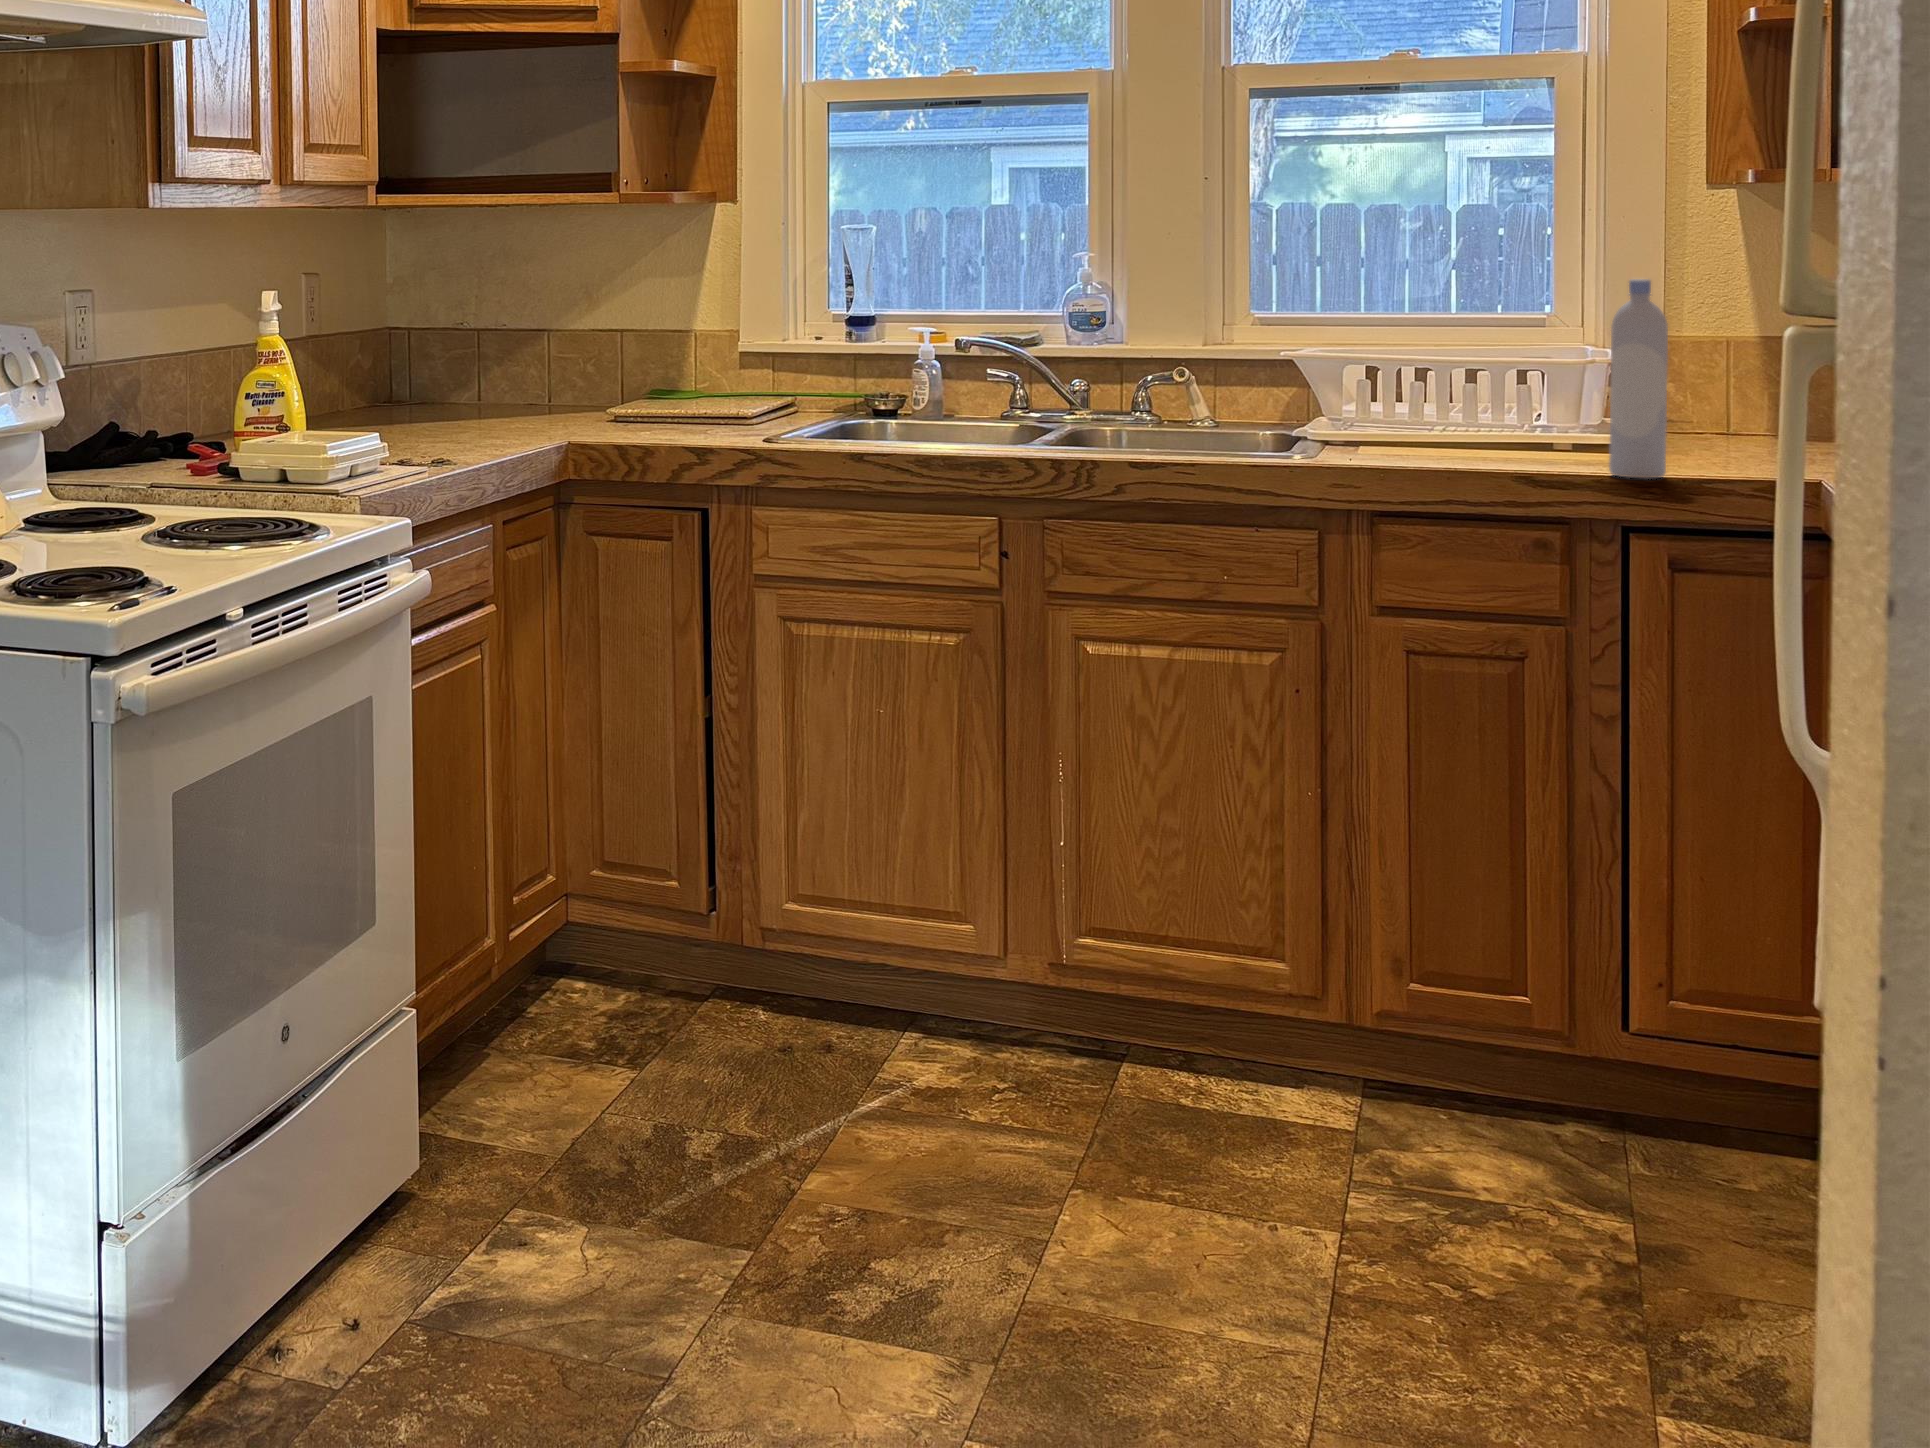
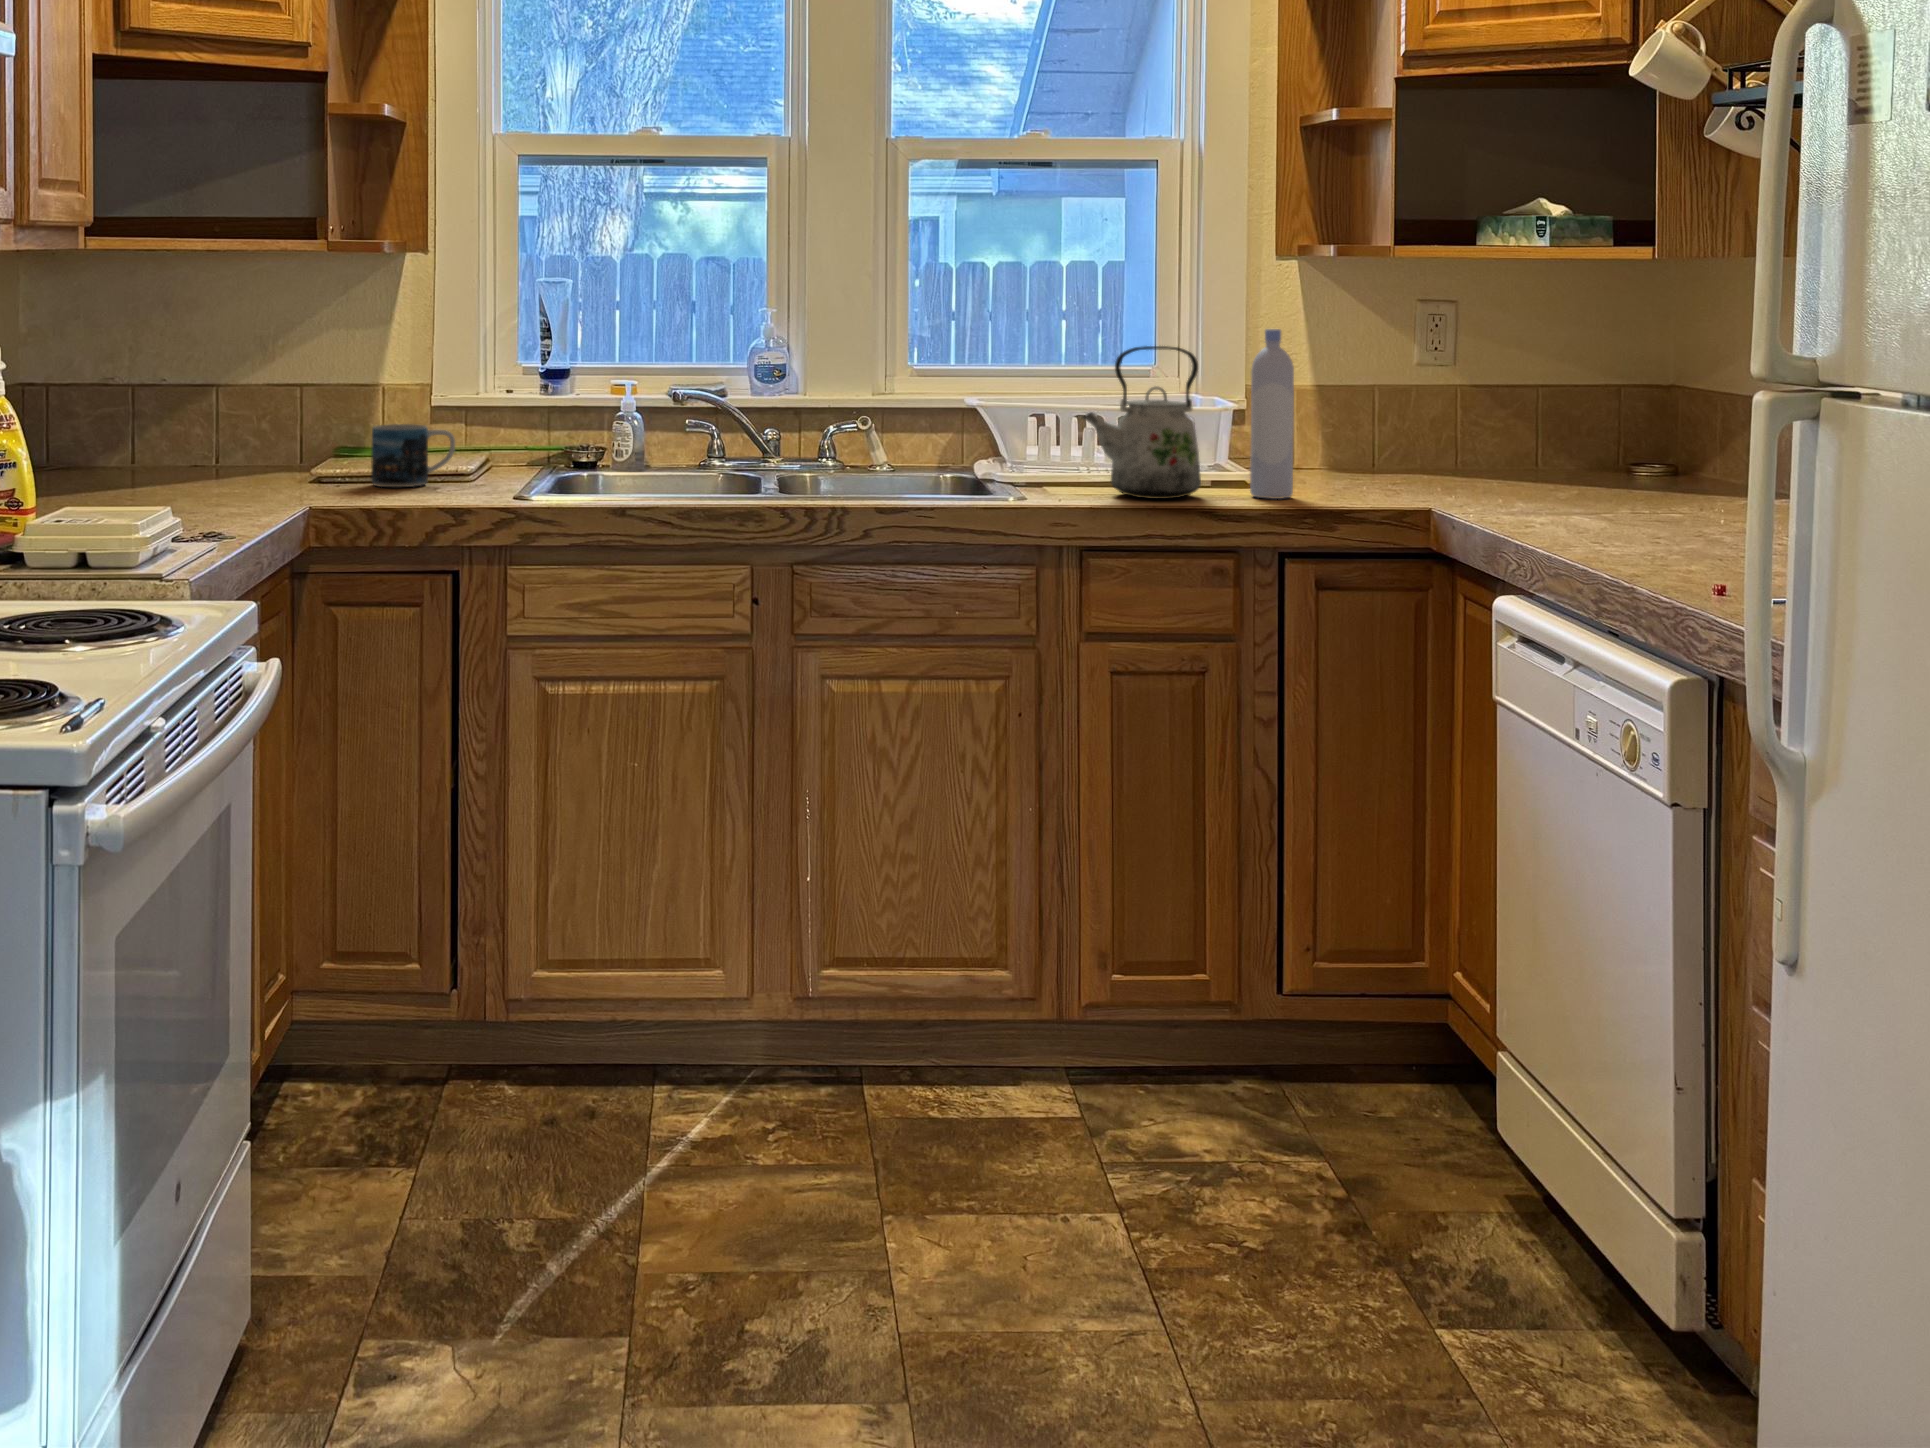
kettle: none [1387,299,1541,472] -> present [1083,346,1201,499]
mug: none [657,369,736,429] -> present [371,424,455,487]

